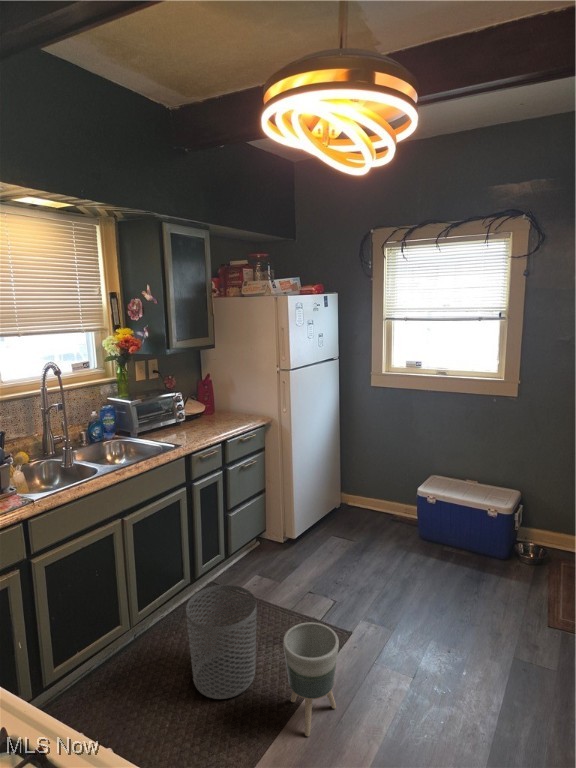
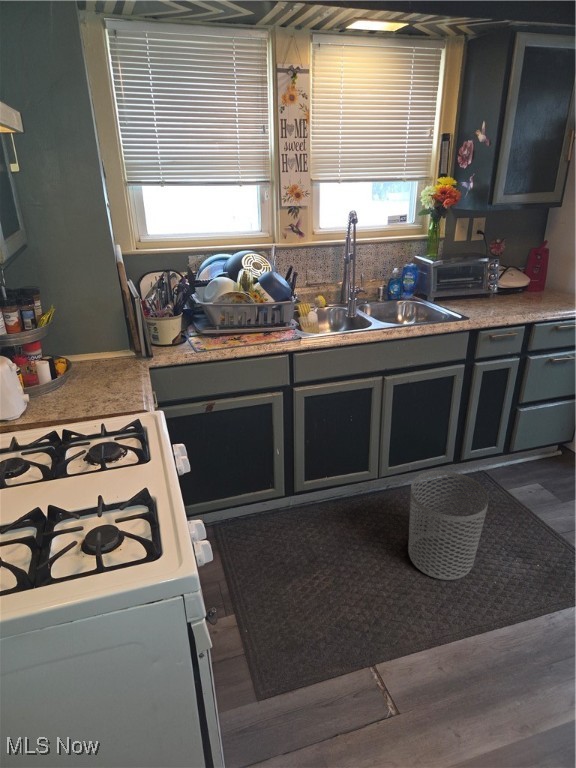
planter: present [283,622,339,736] -> none [486,550,560,658]

